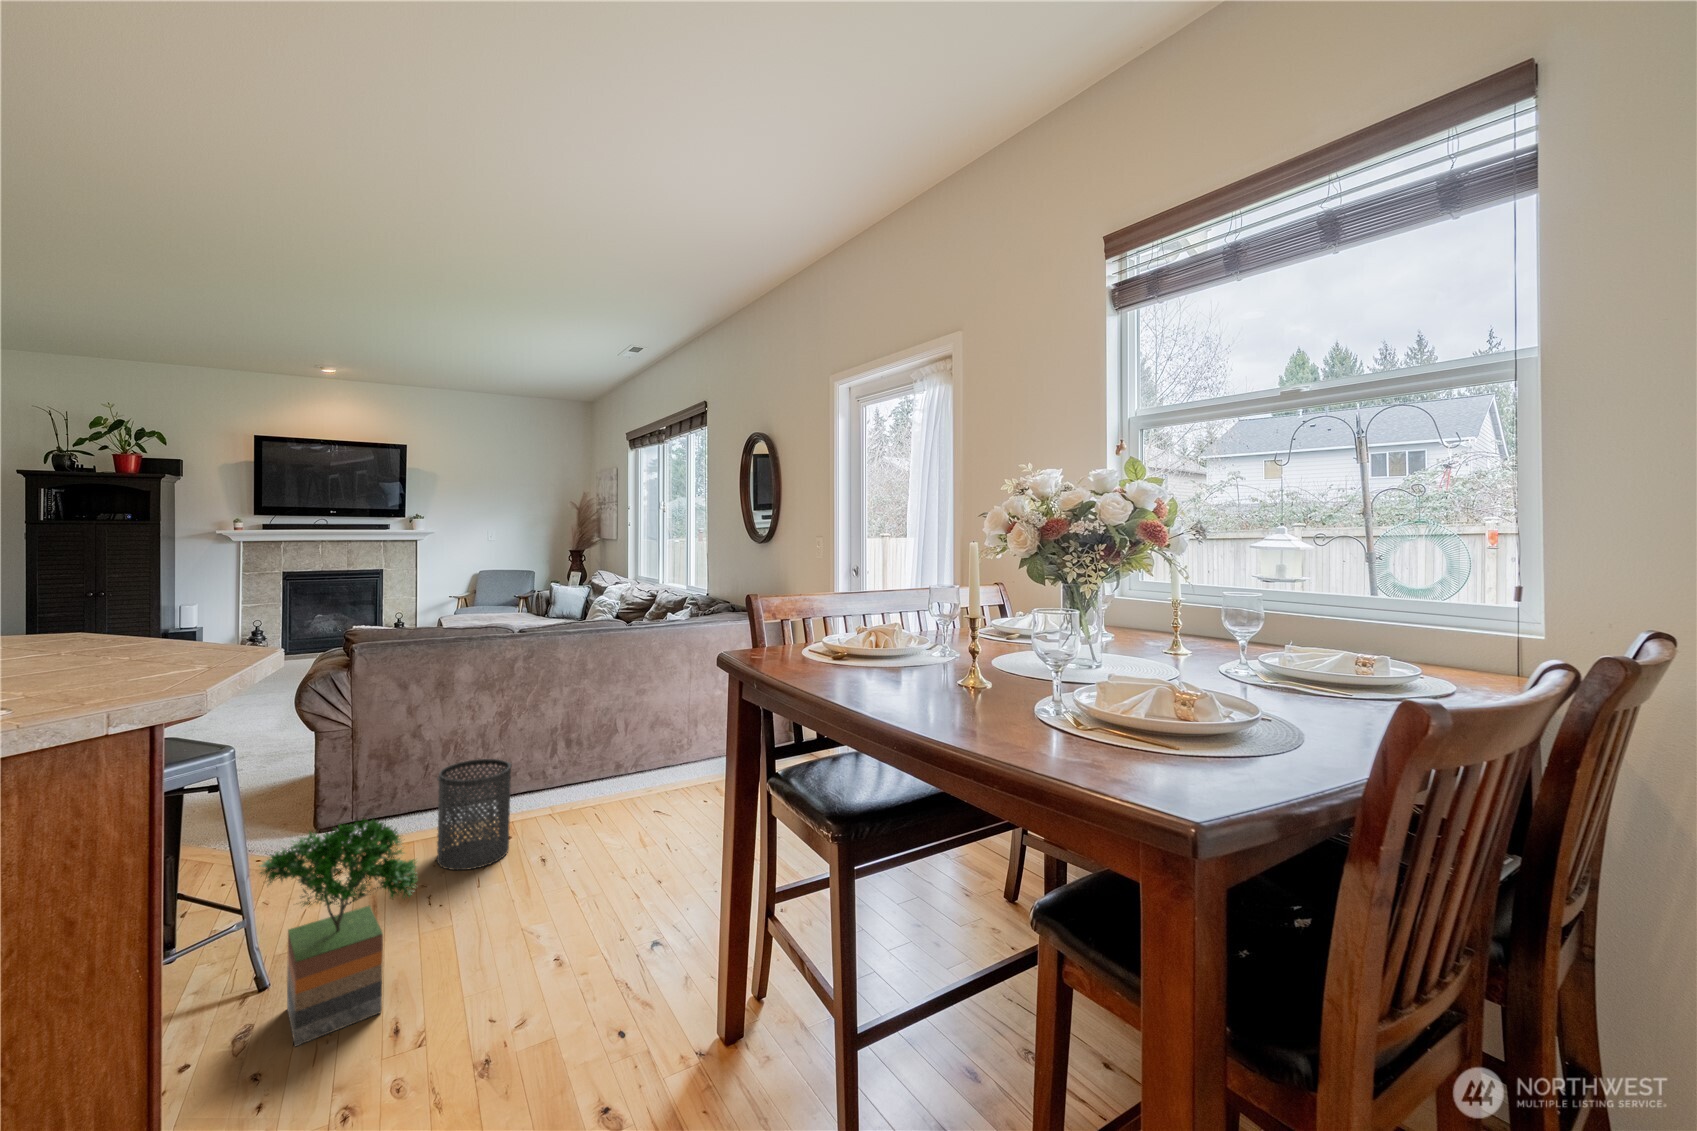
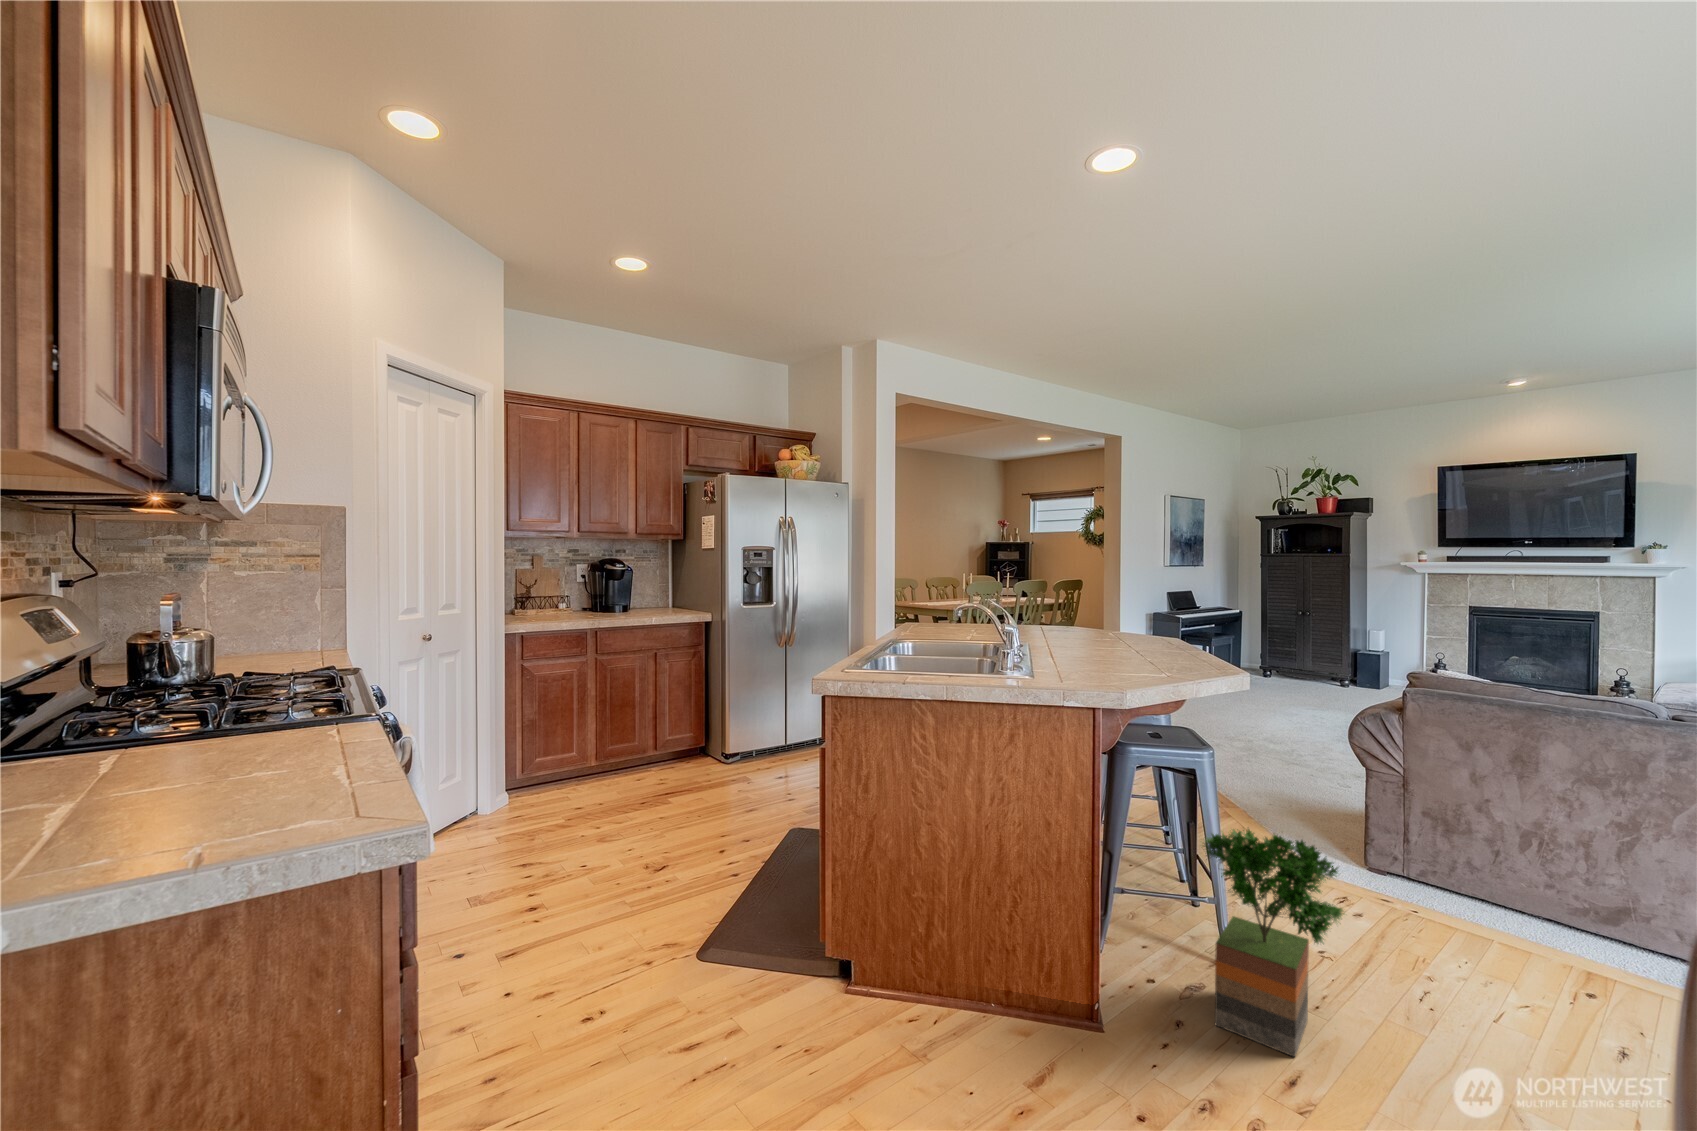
trash can: present [437,759,512,870] -> none [1466,845,1595,1012]

